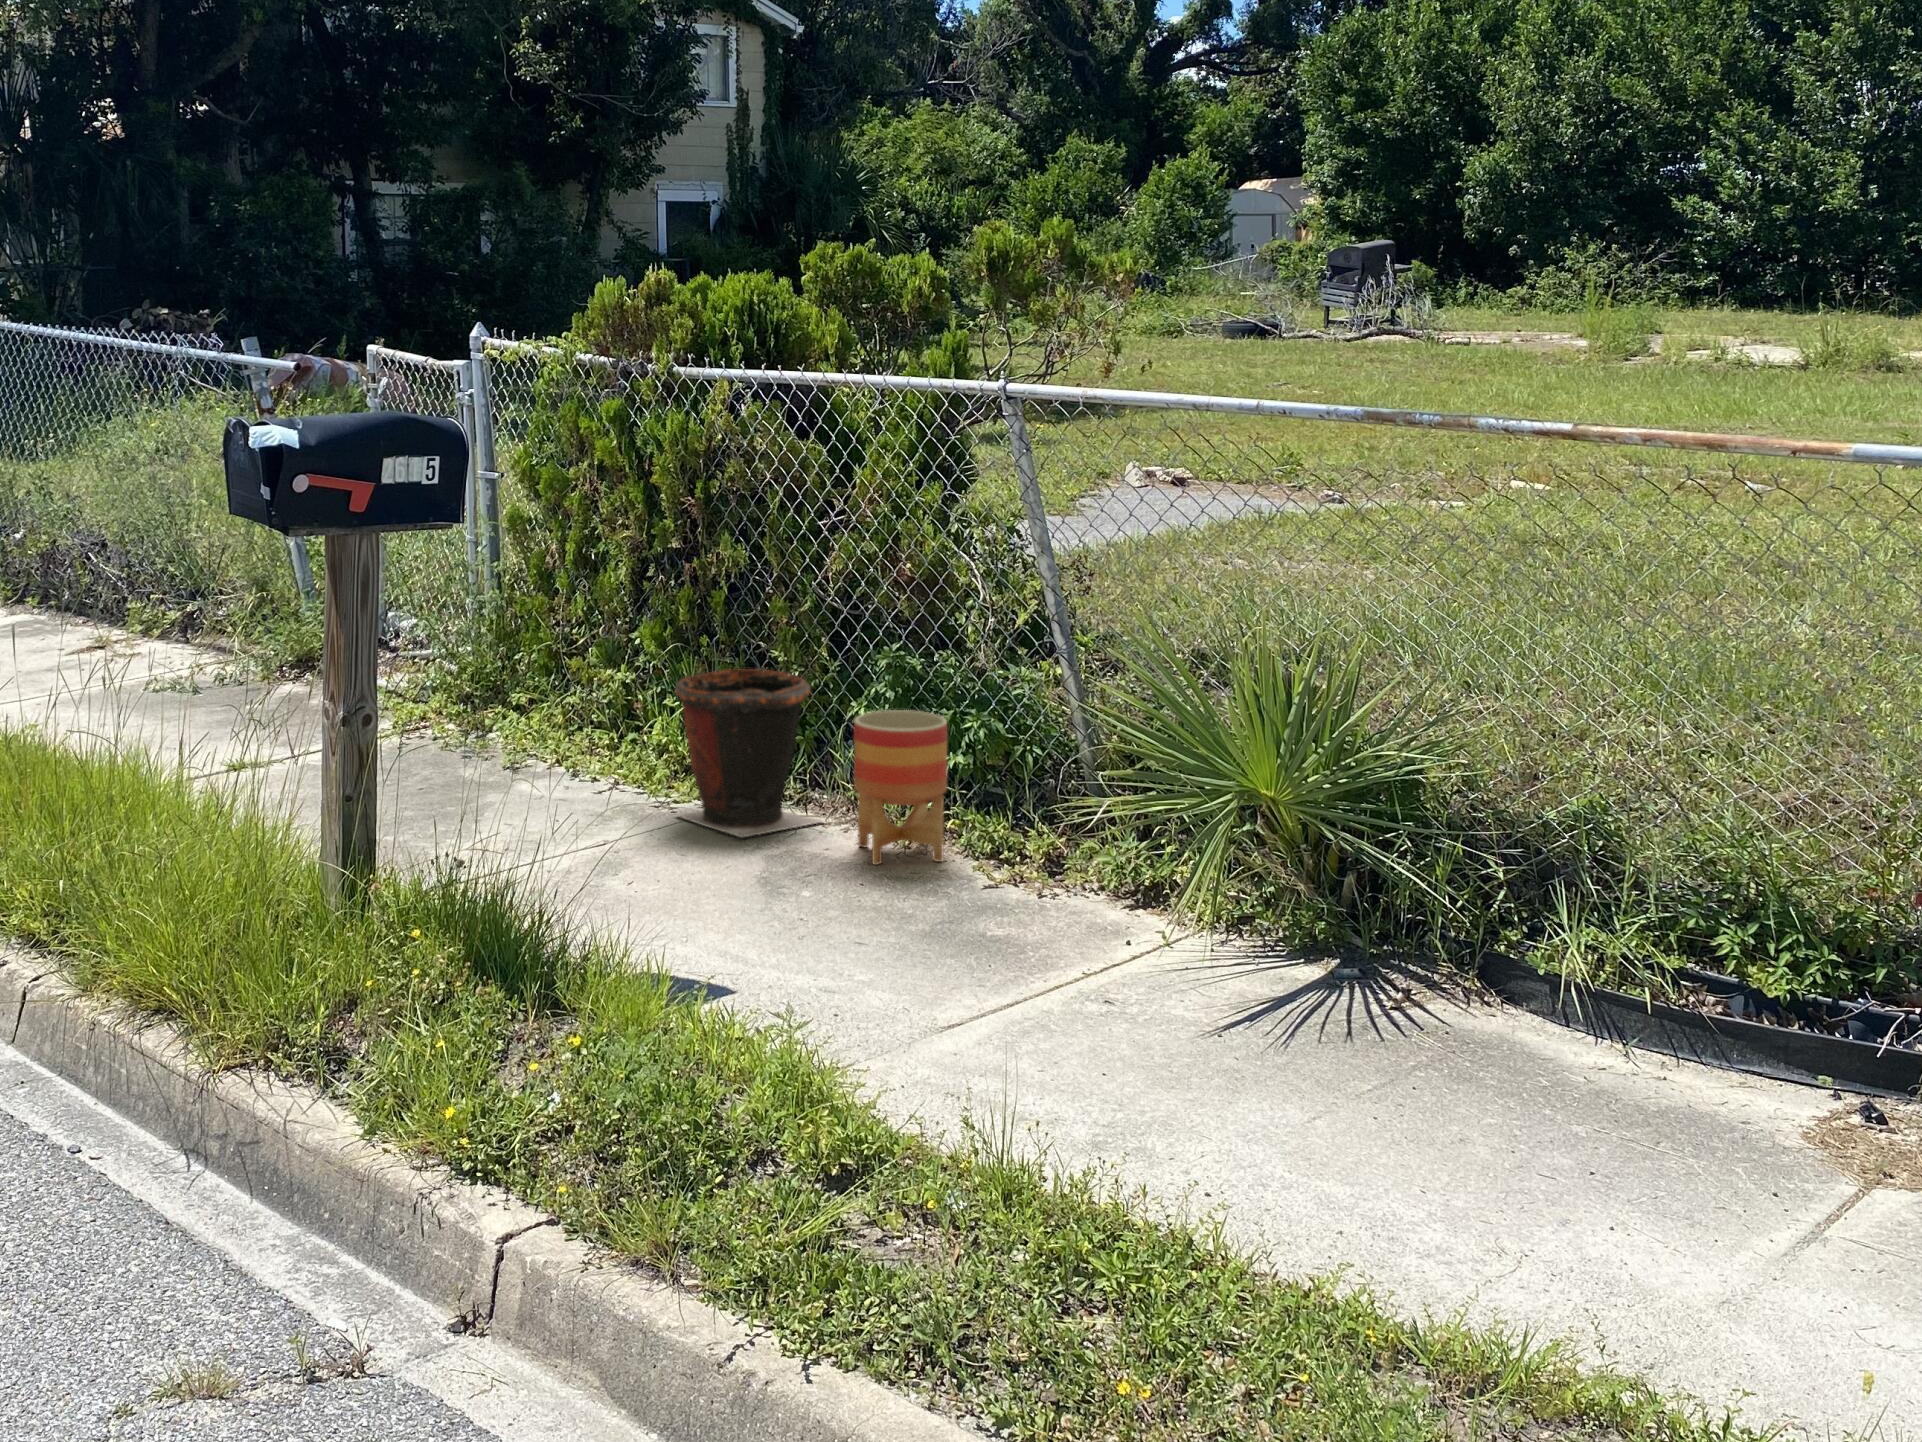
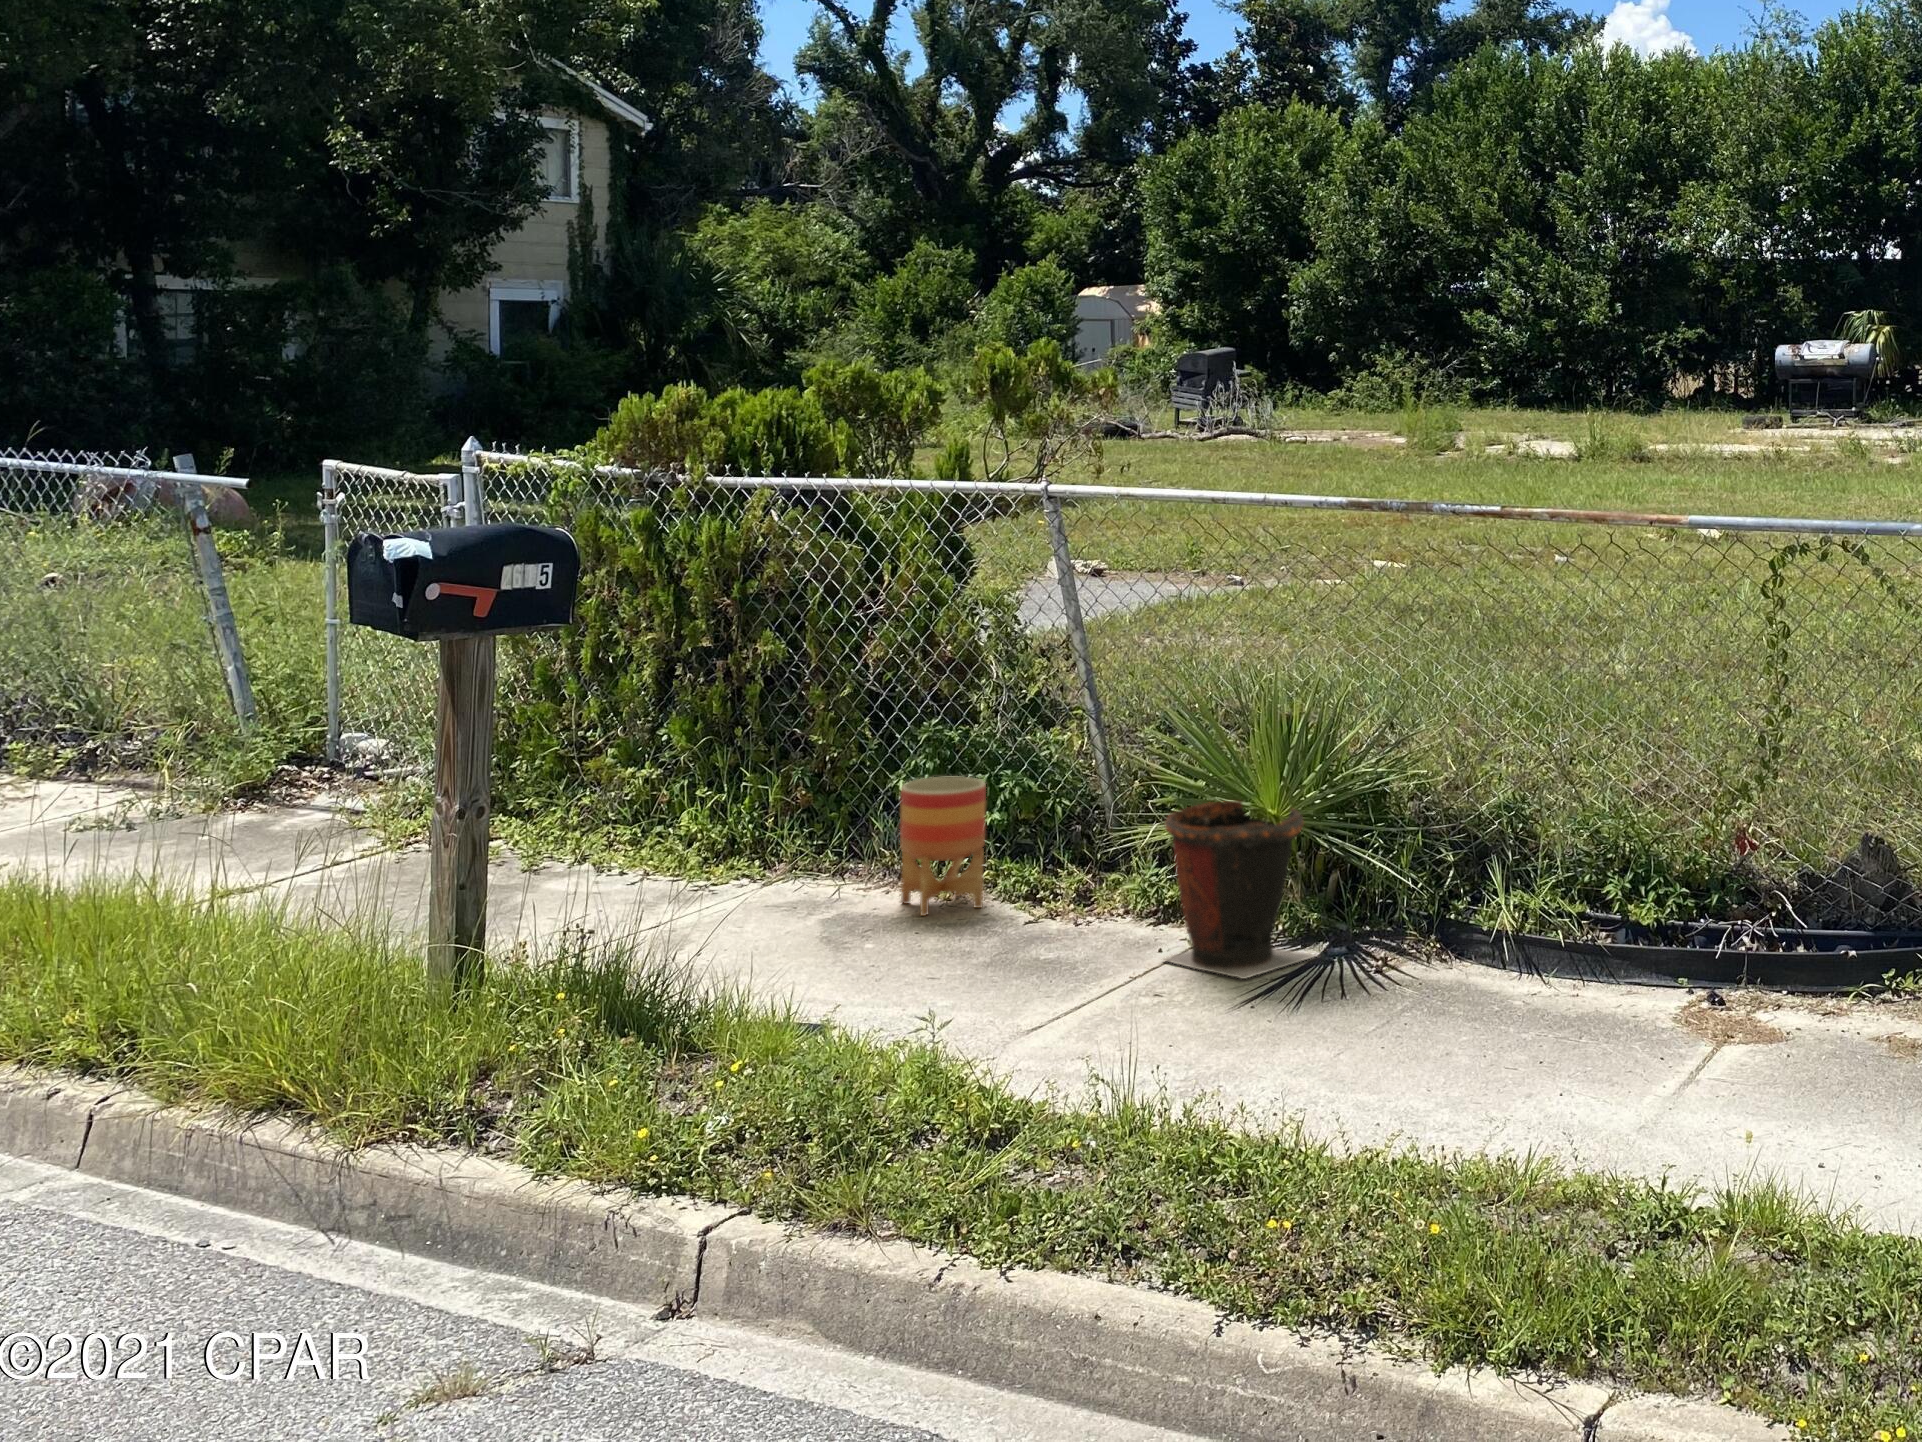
waste bin: present [675,669,822,837] -> present [1164,801,1316,979]

